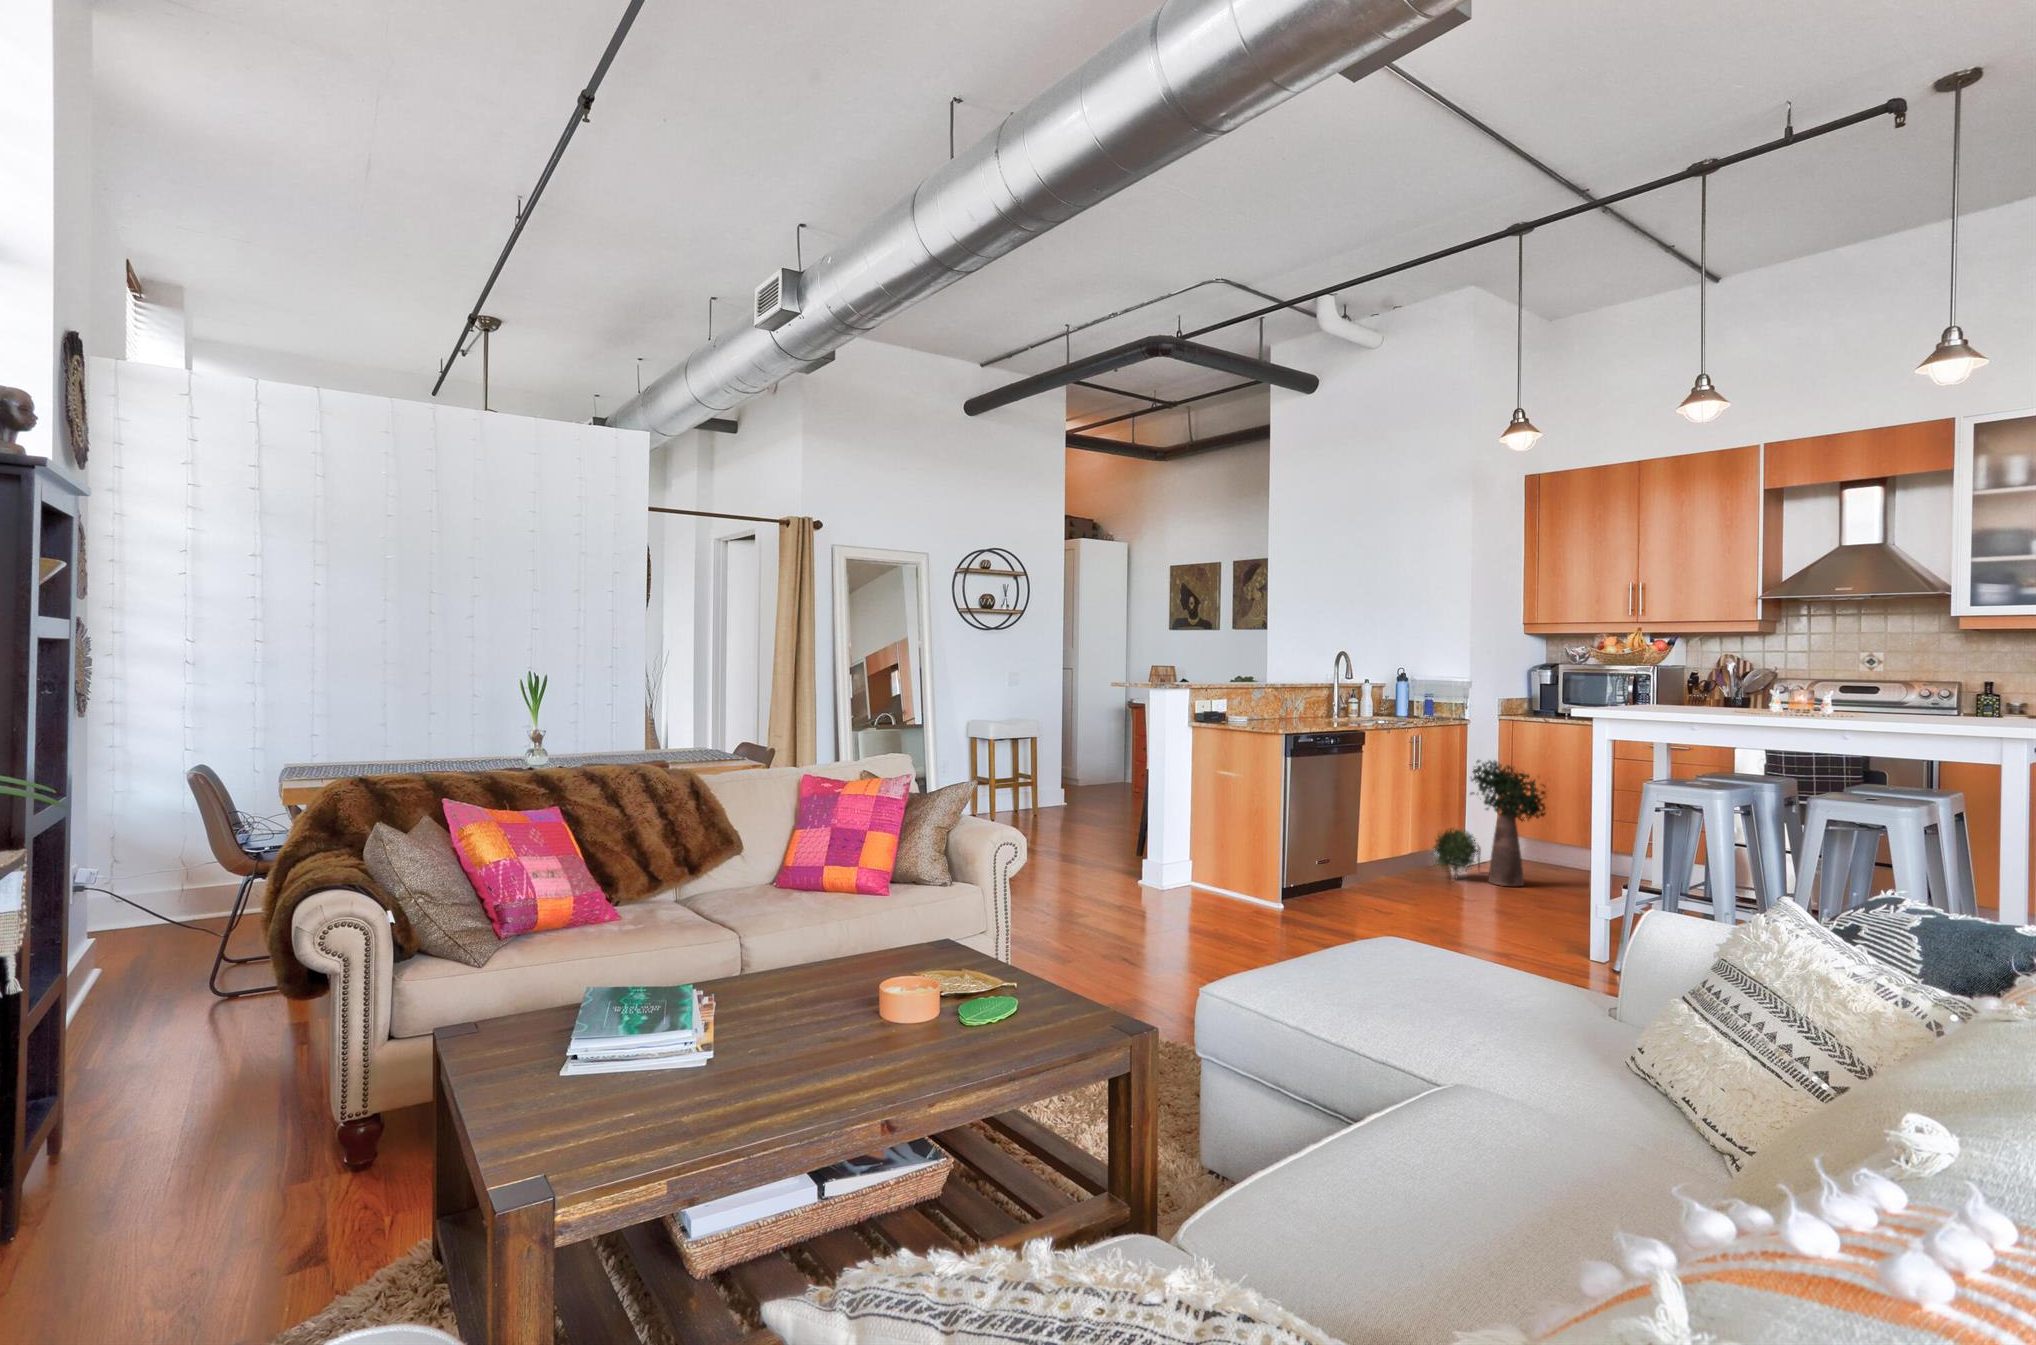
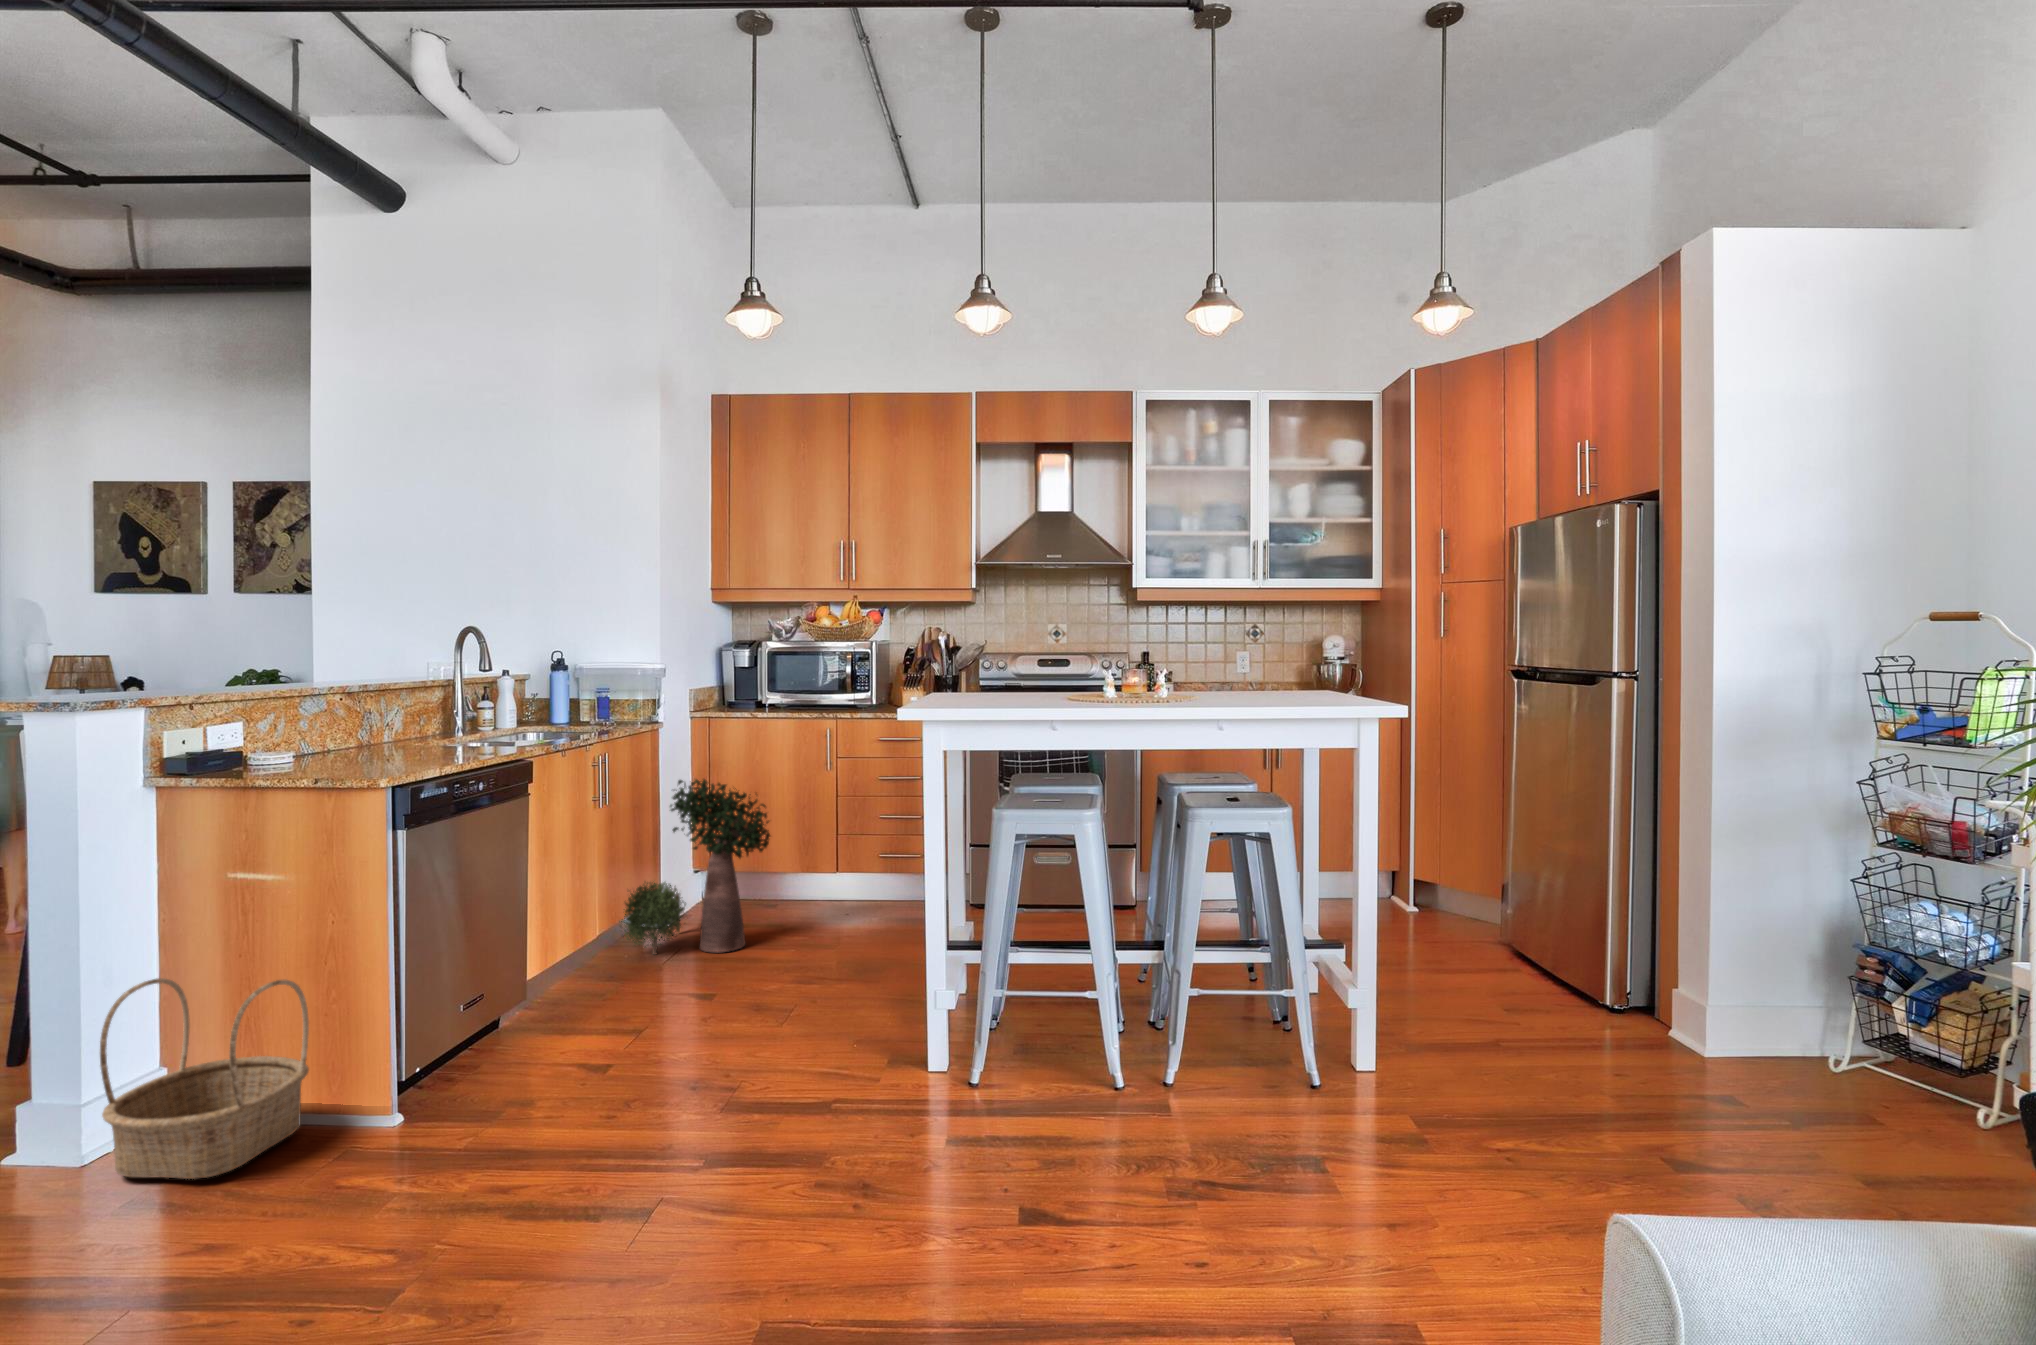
basket: none [1167,815,1247,906] -> present [100,978,309,1179]

